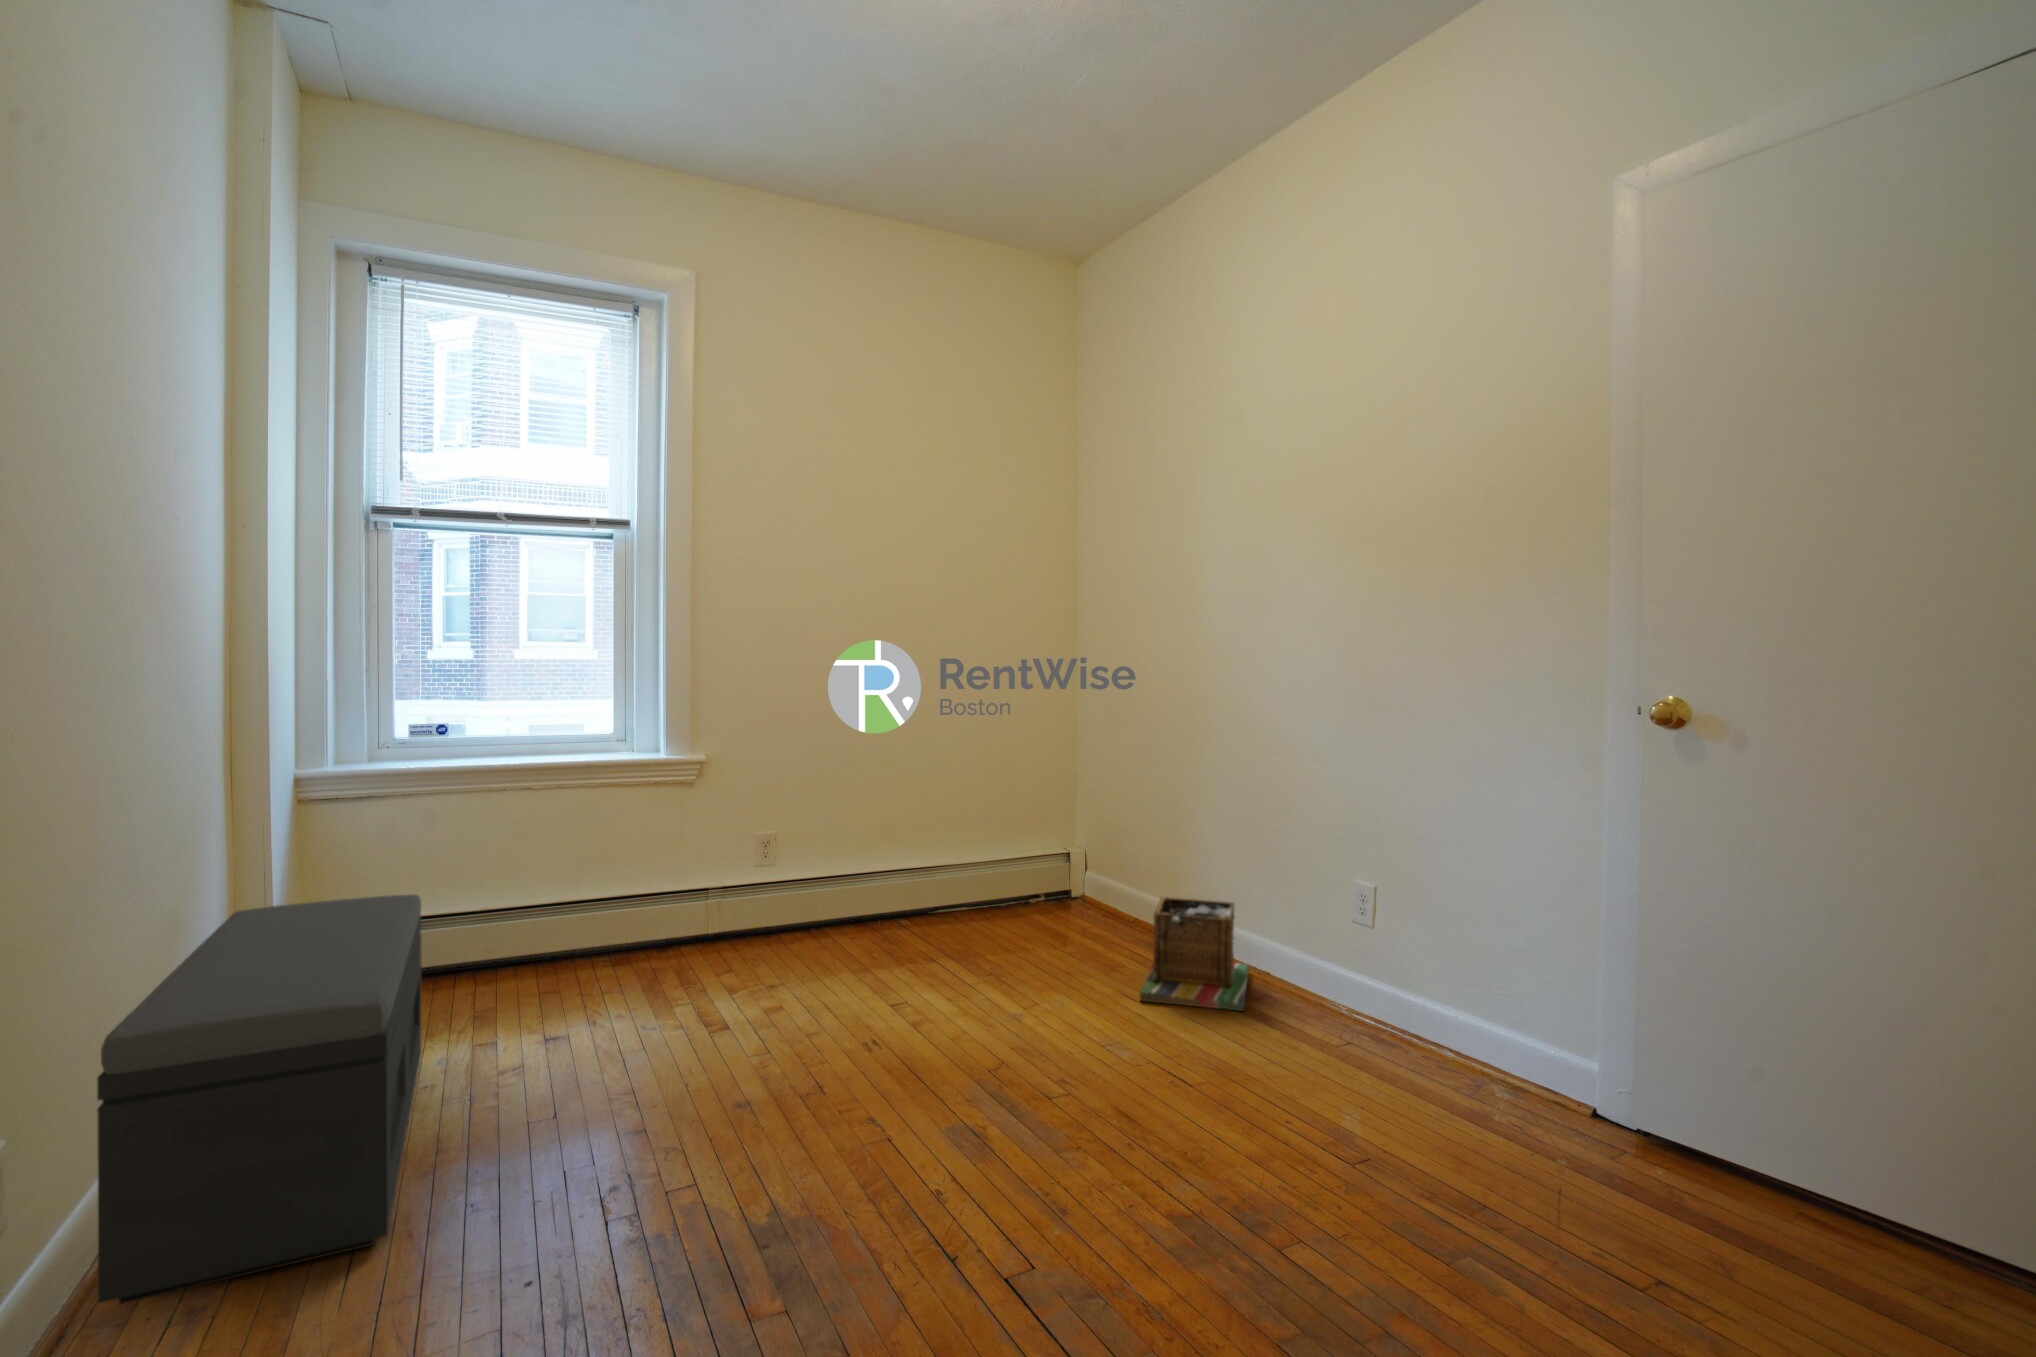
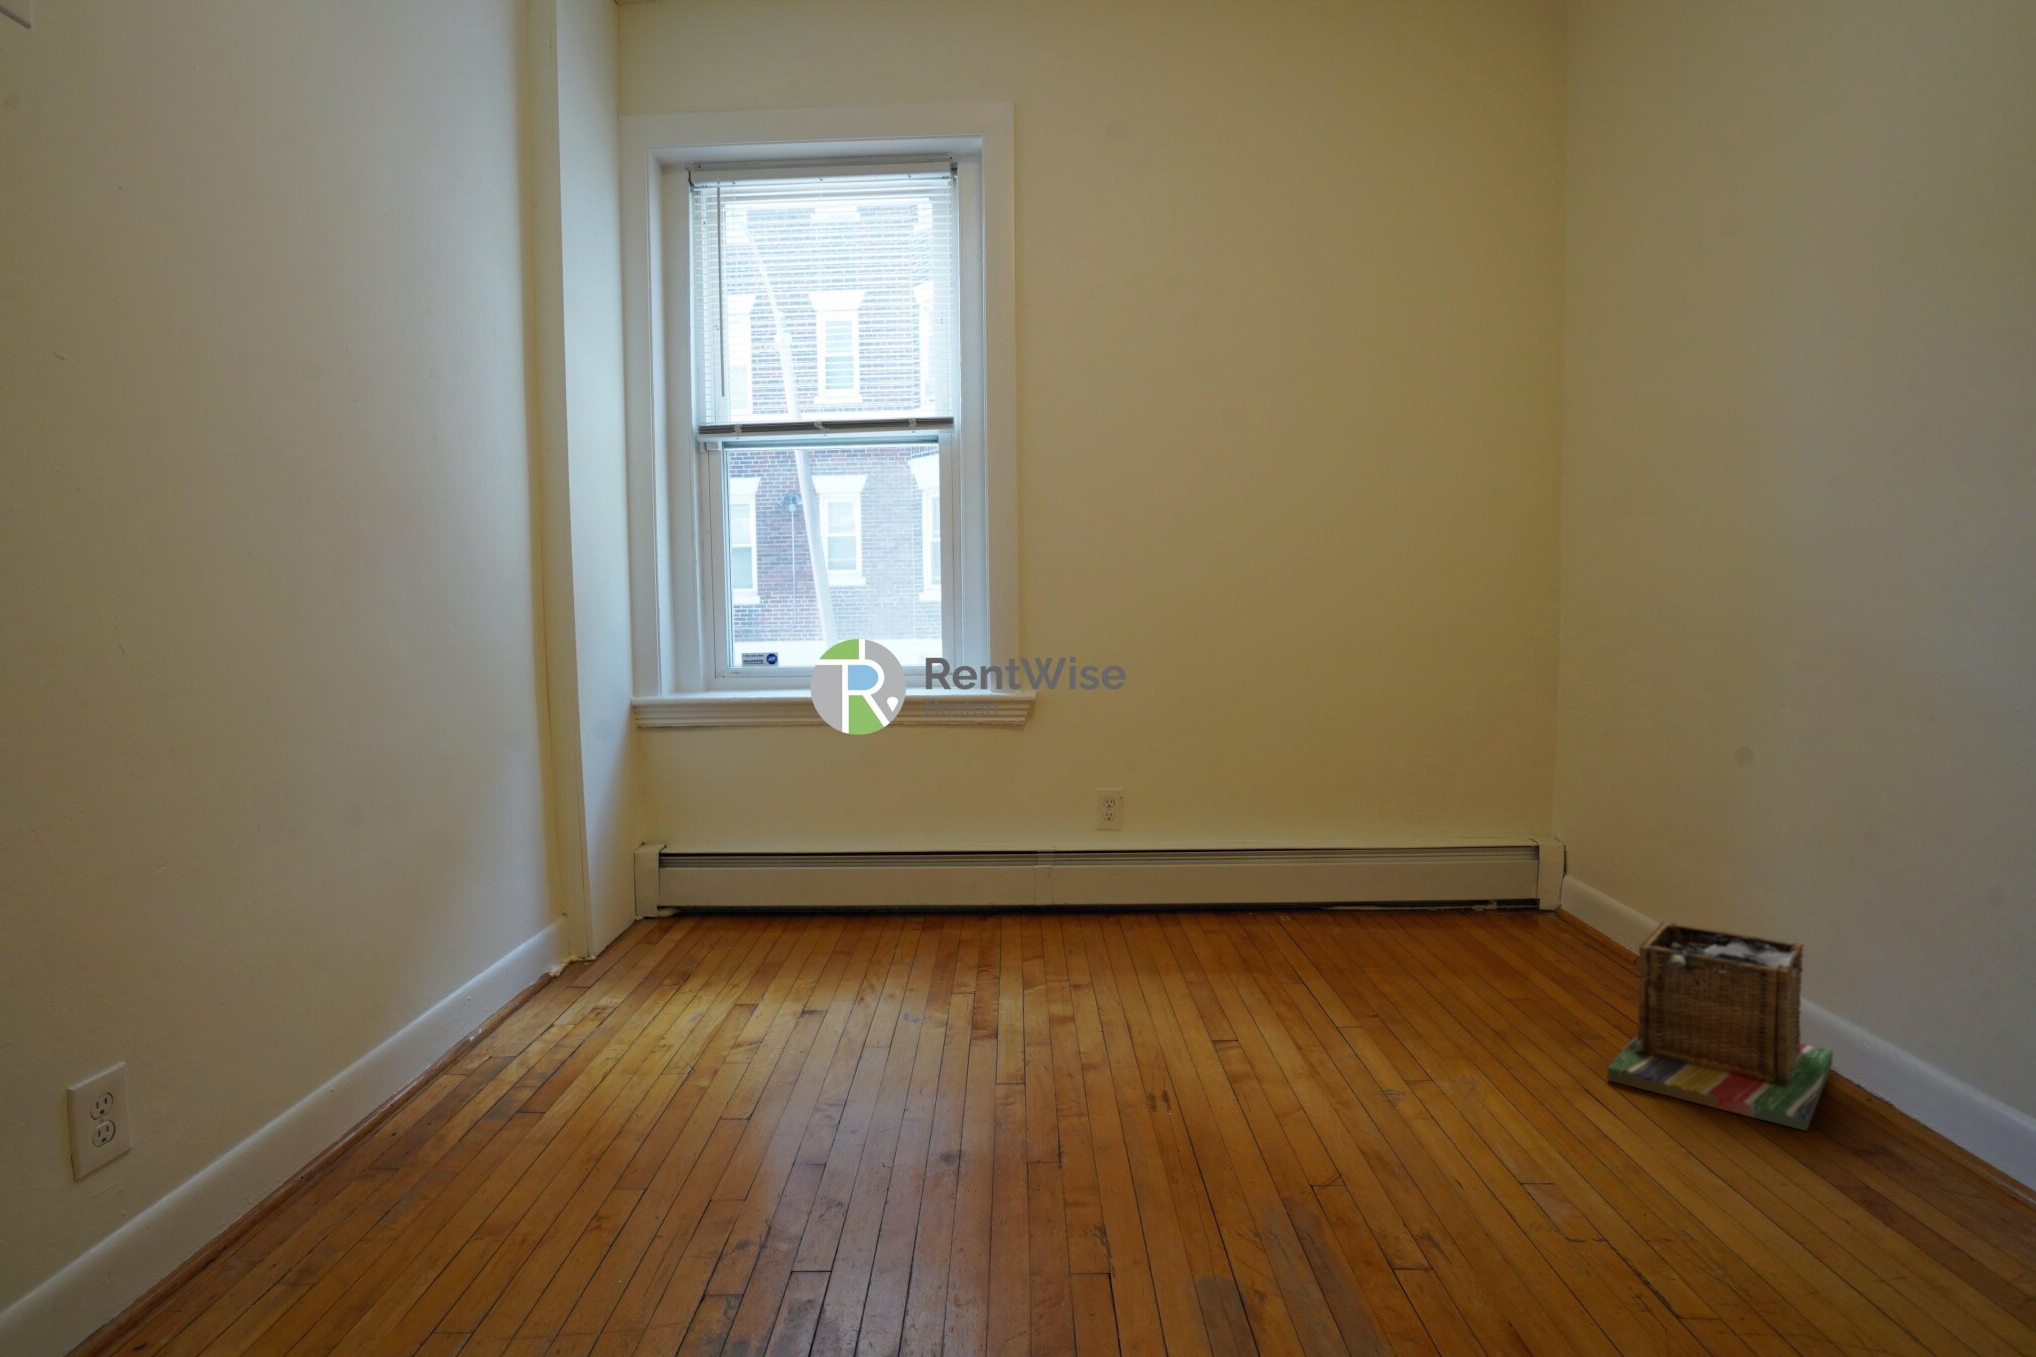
storage bench: present [97,895,422,1304] -> none [262,825,694,1214]

